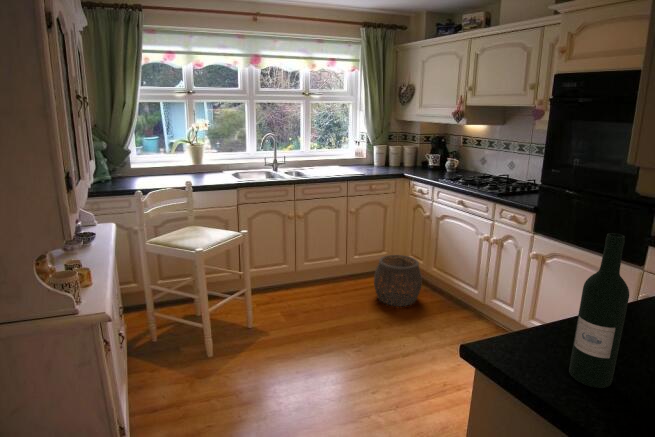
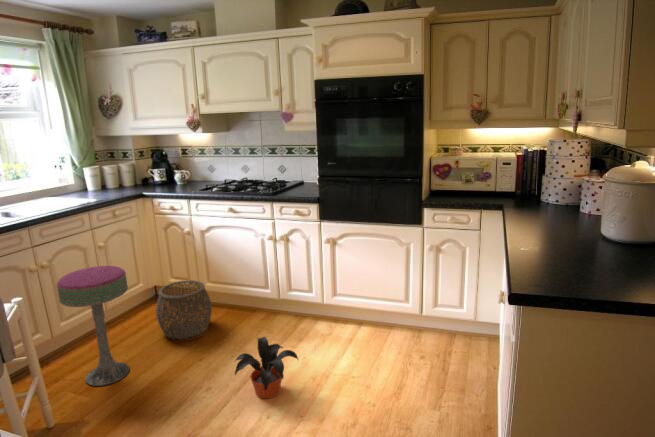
bar stool: none [298,219,345,310] -> present [57,266,129,386]
wine bottle: present [569,233,629,388] -> none [576,183,613,286]
potted plant: none [365,320,425,377] -> present [235,337,298,398]

